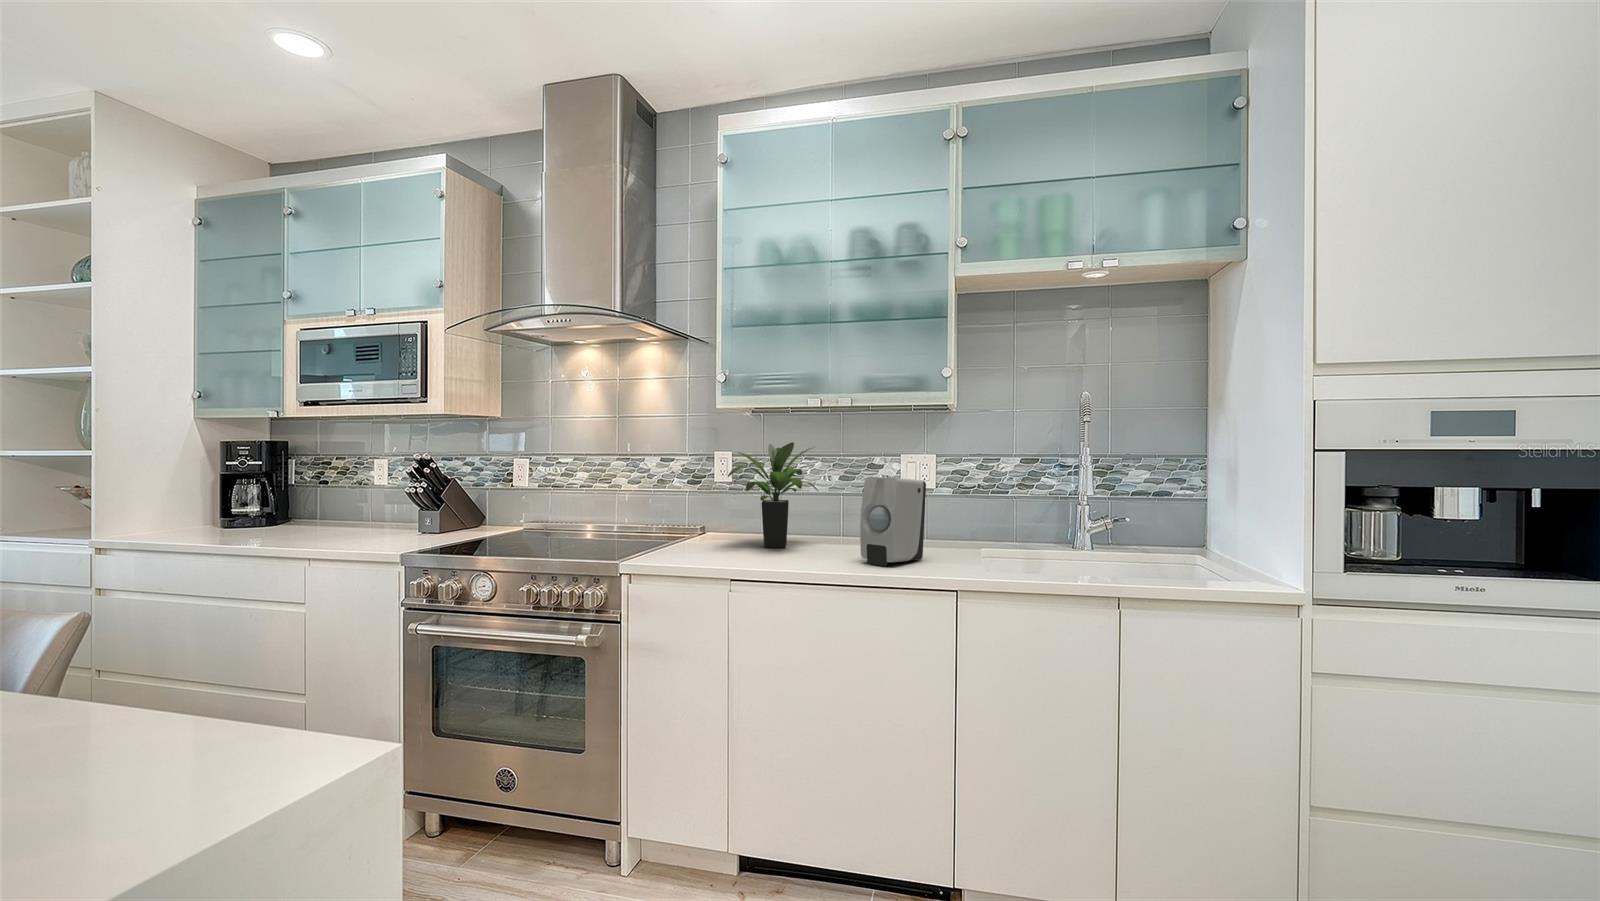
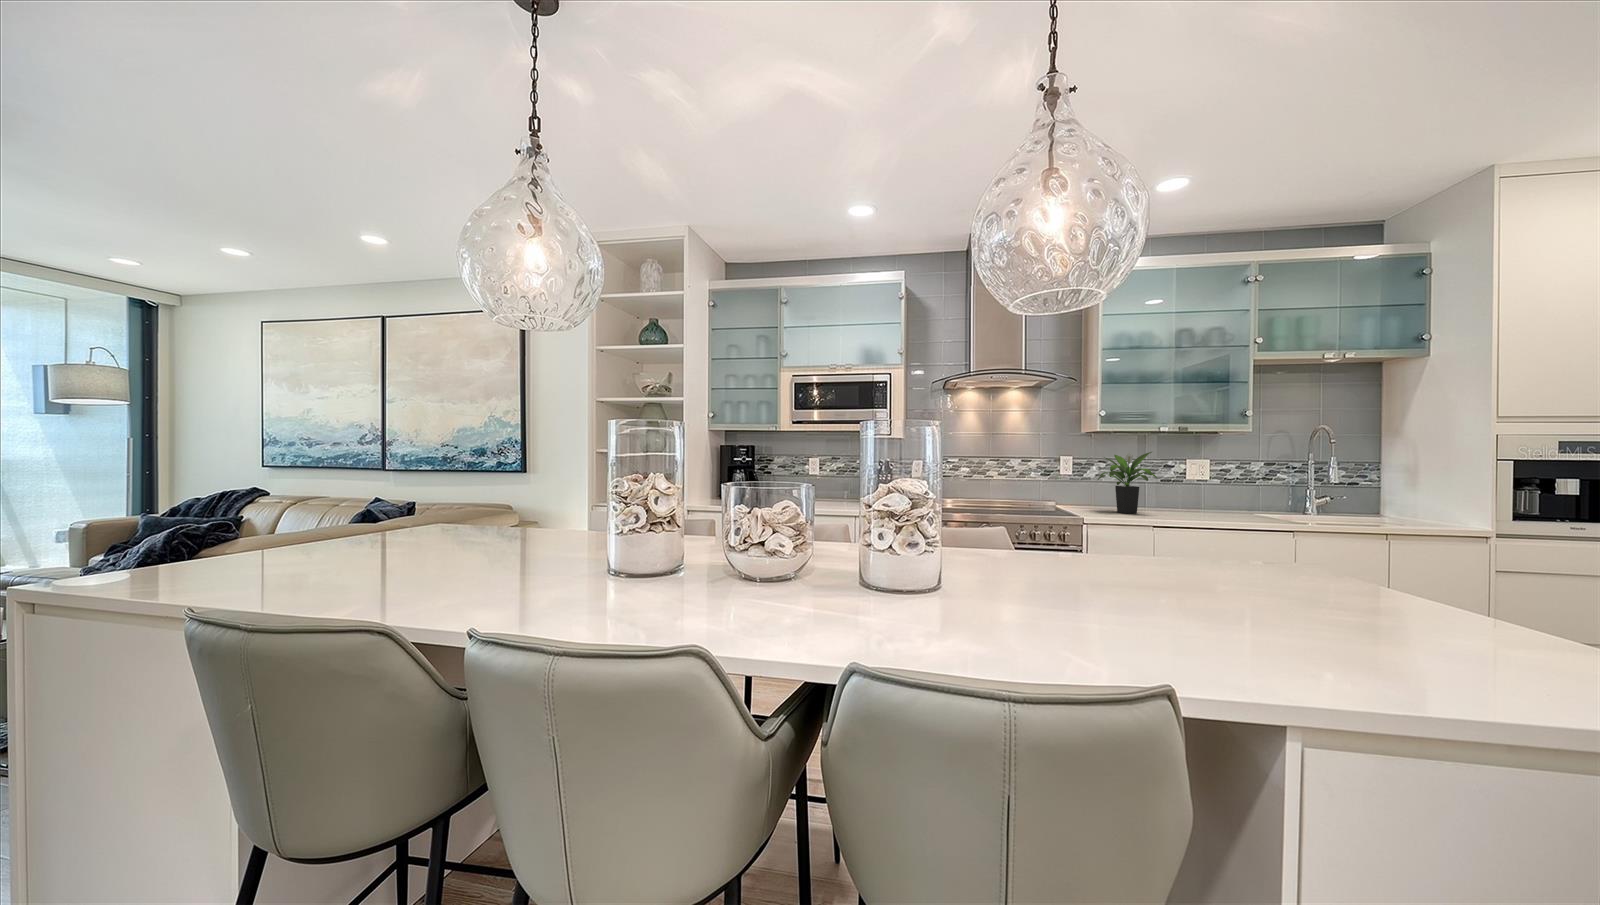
soap dispenser: present [860,477,926,566] -> none [1213,472,1243,521]

